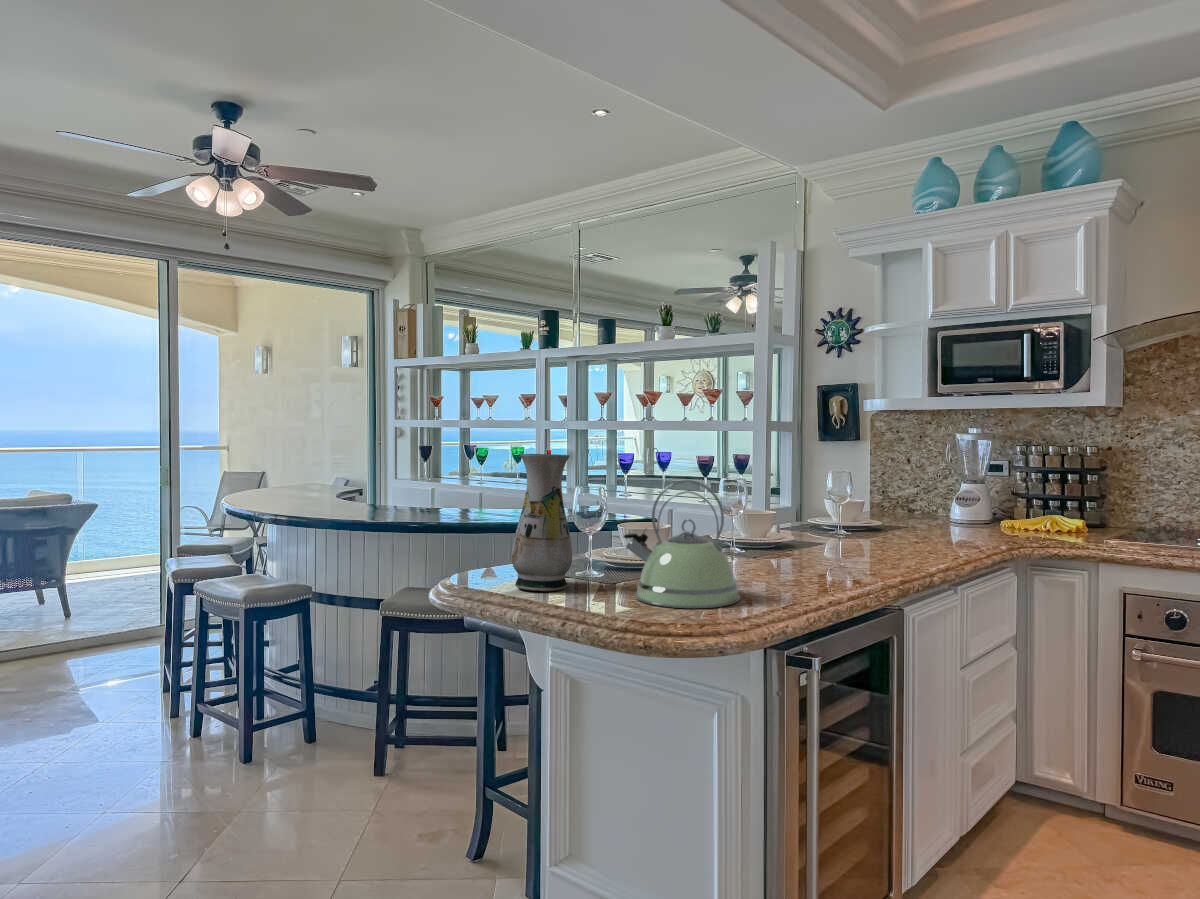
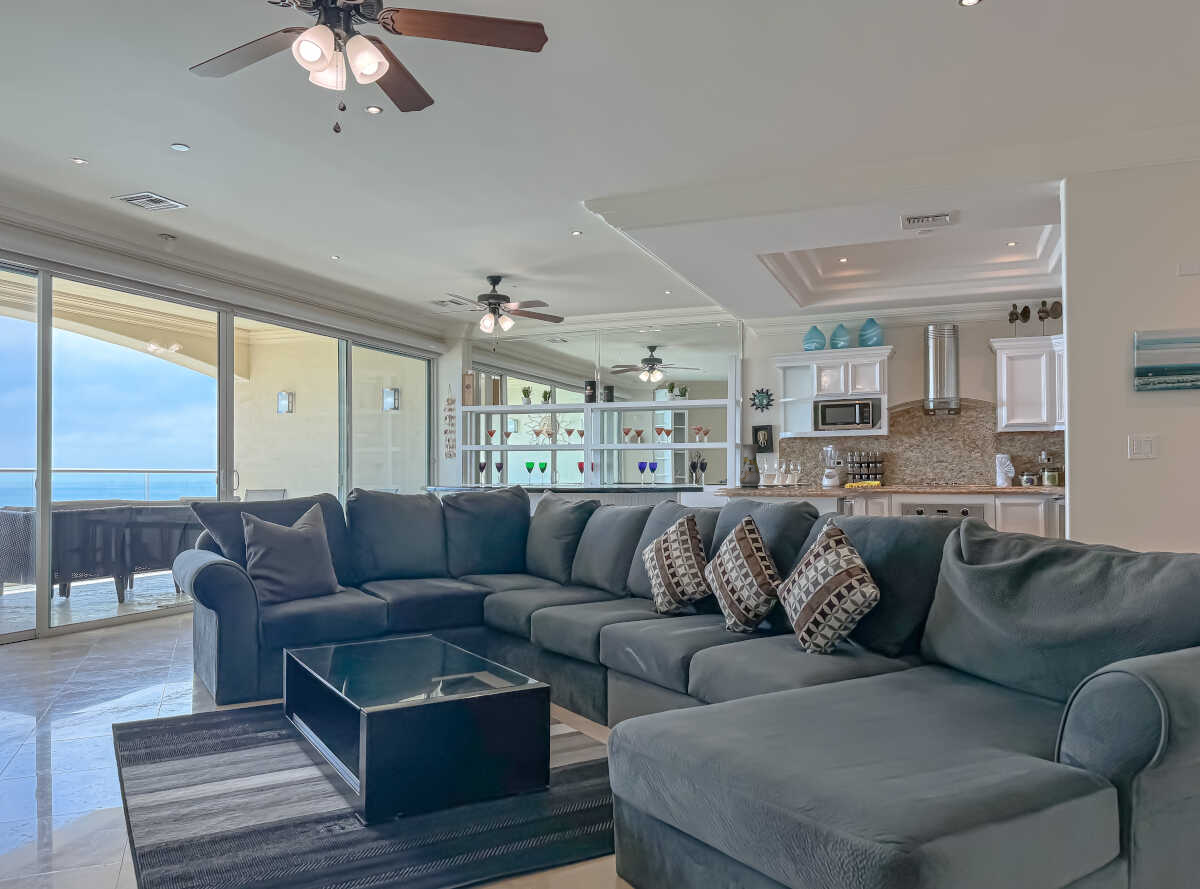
kettle: present [624,480,740,608] -> none [779,452,816,489]

